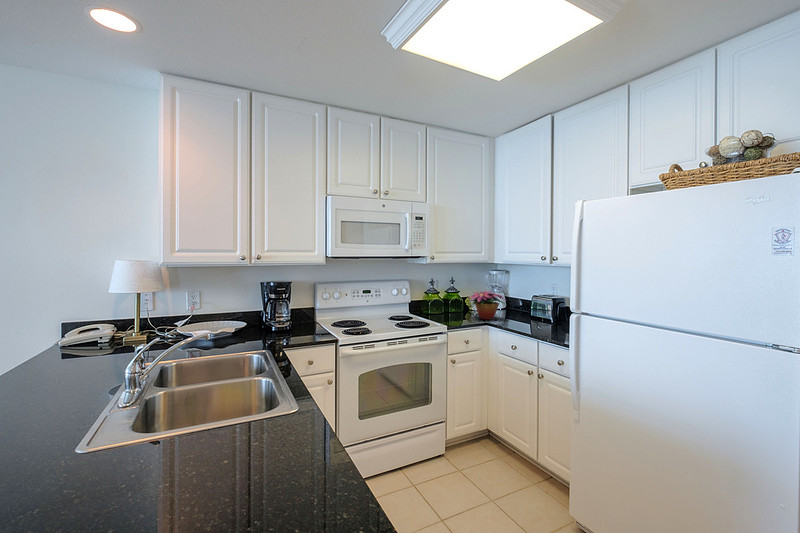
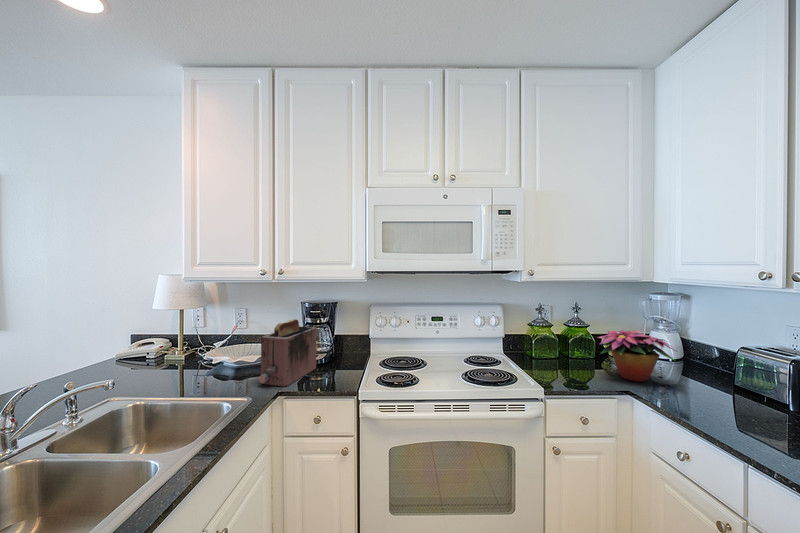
toaster: none [263,295,291,343] -> present [259,319,316,386]

